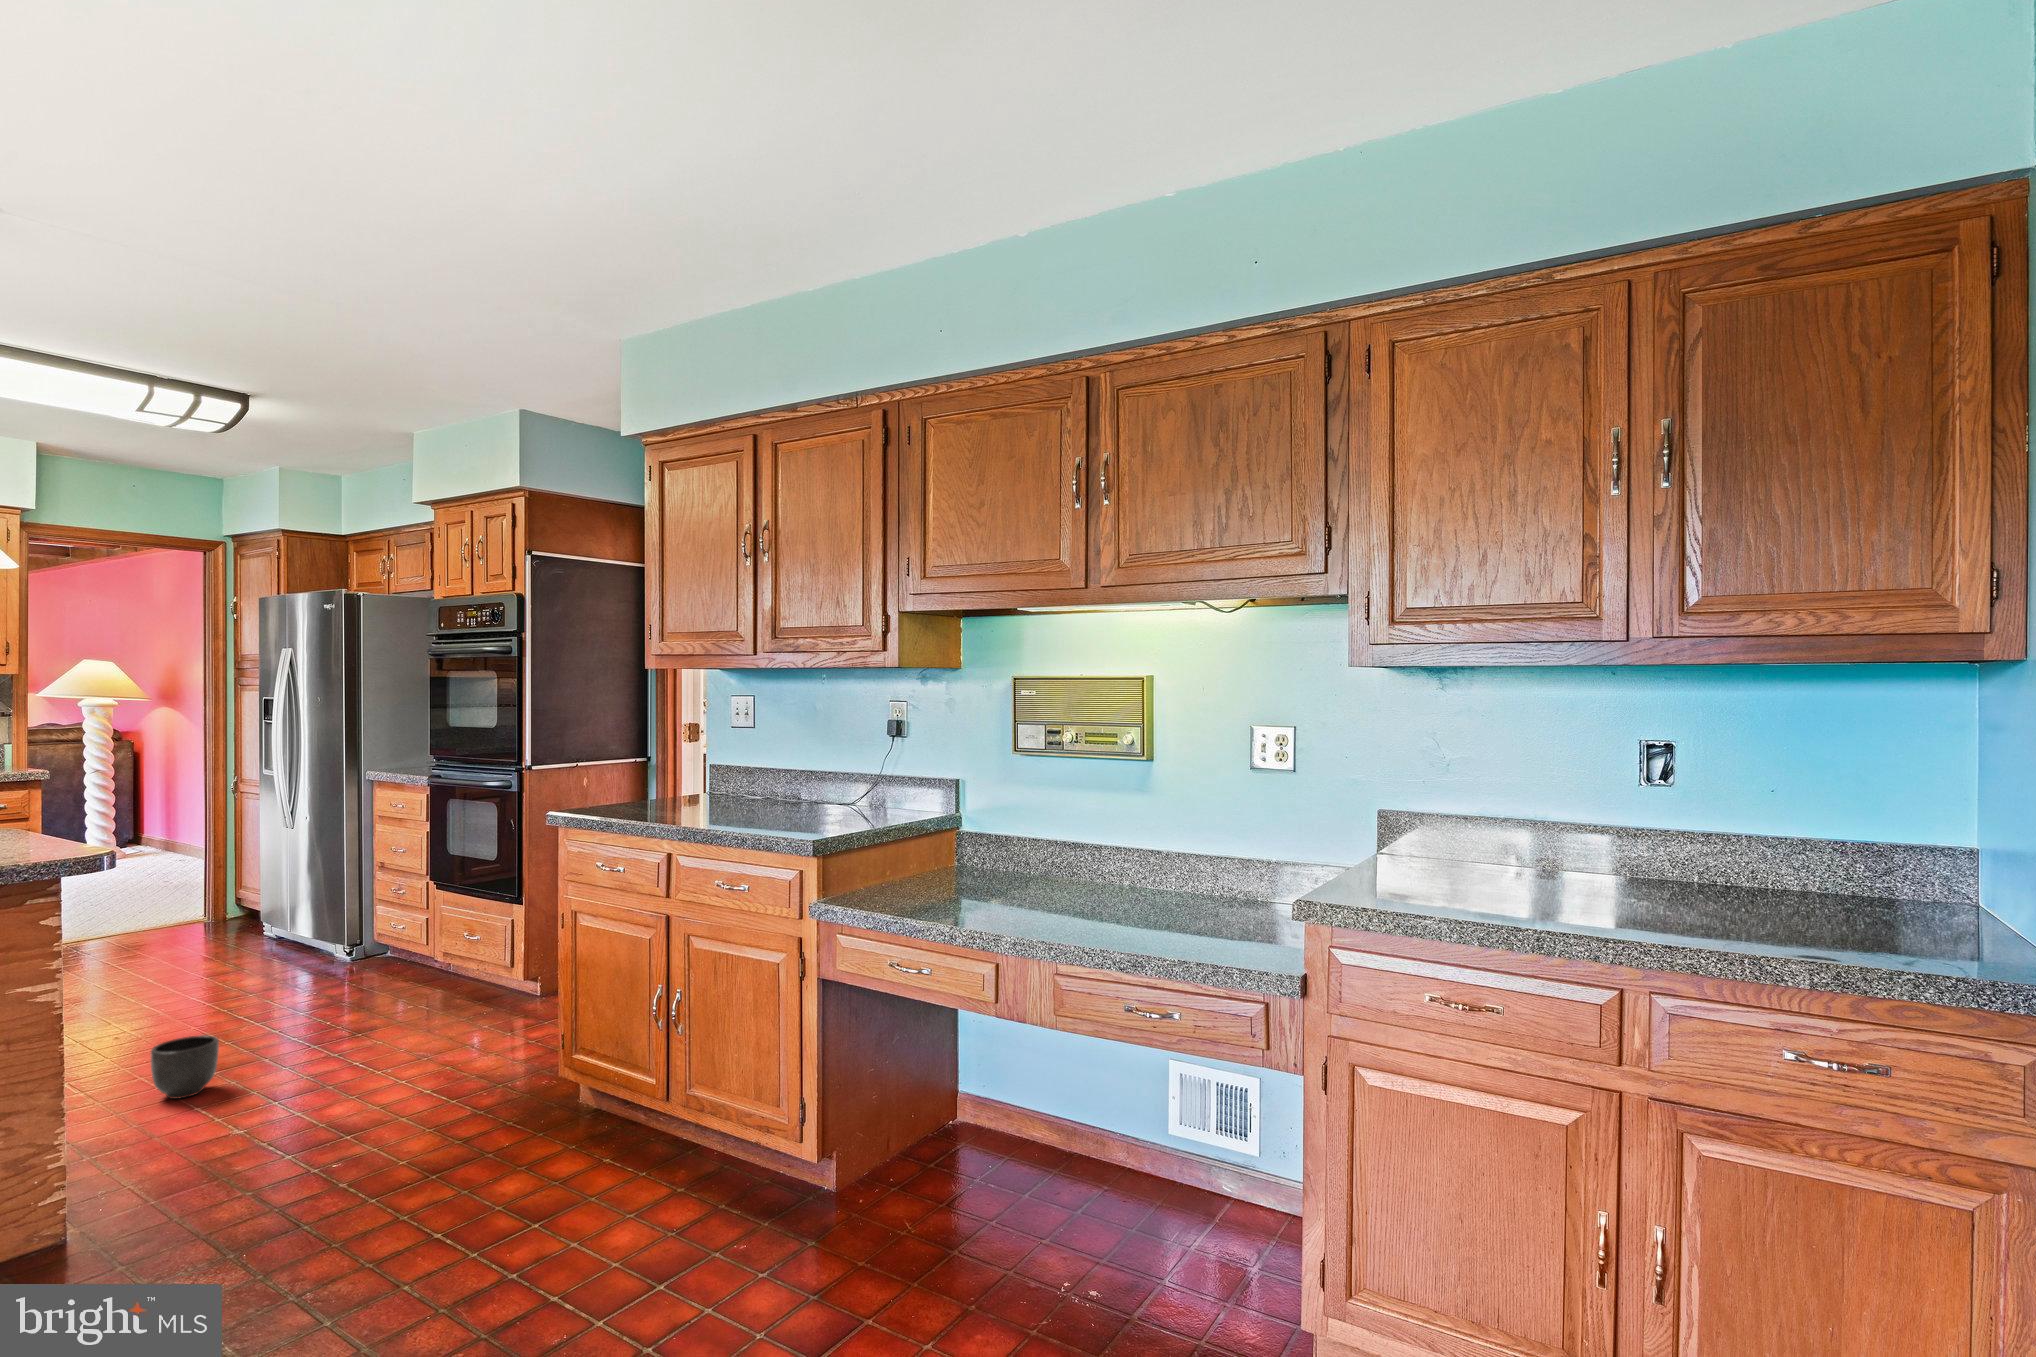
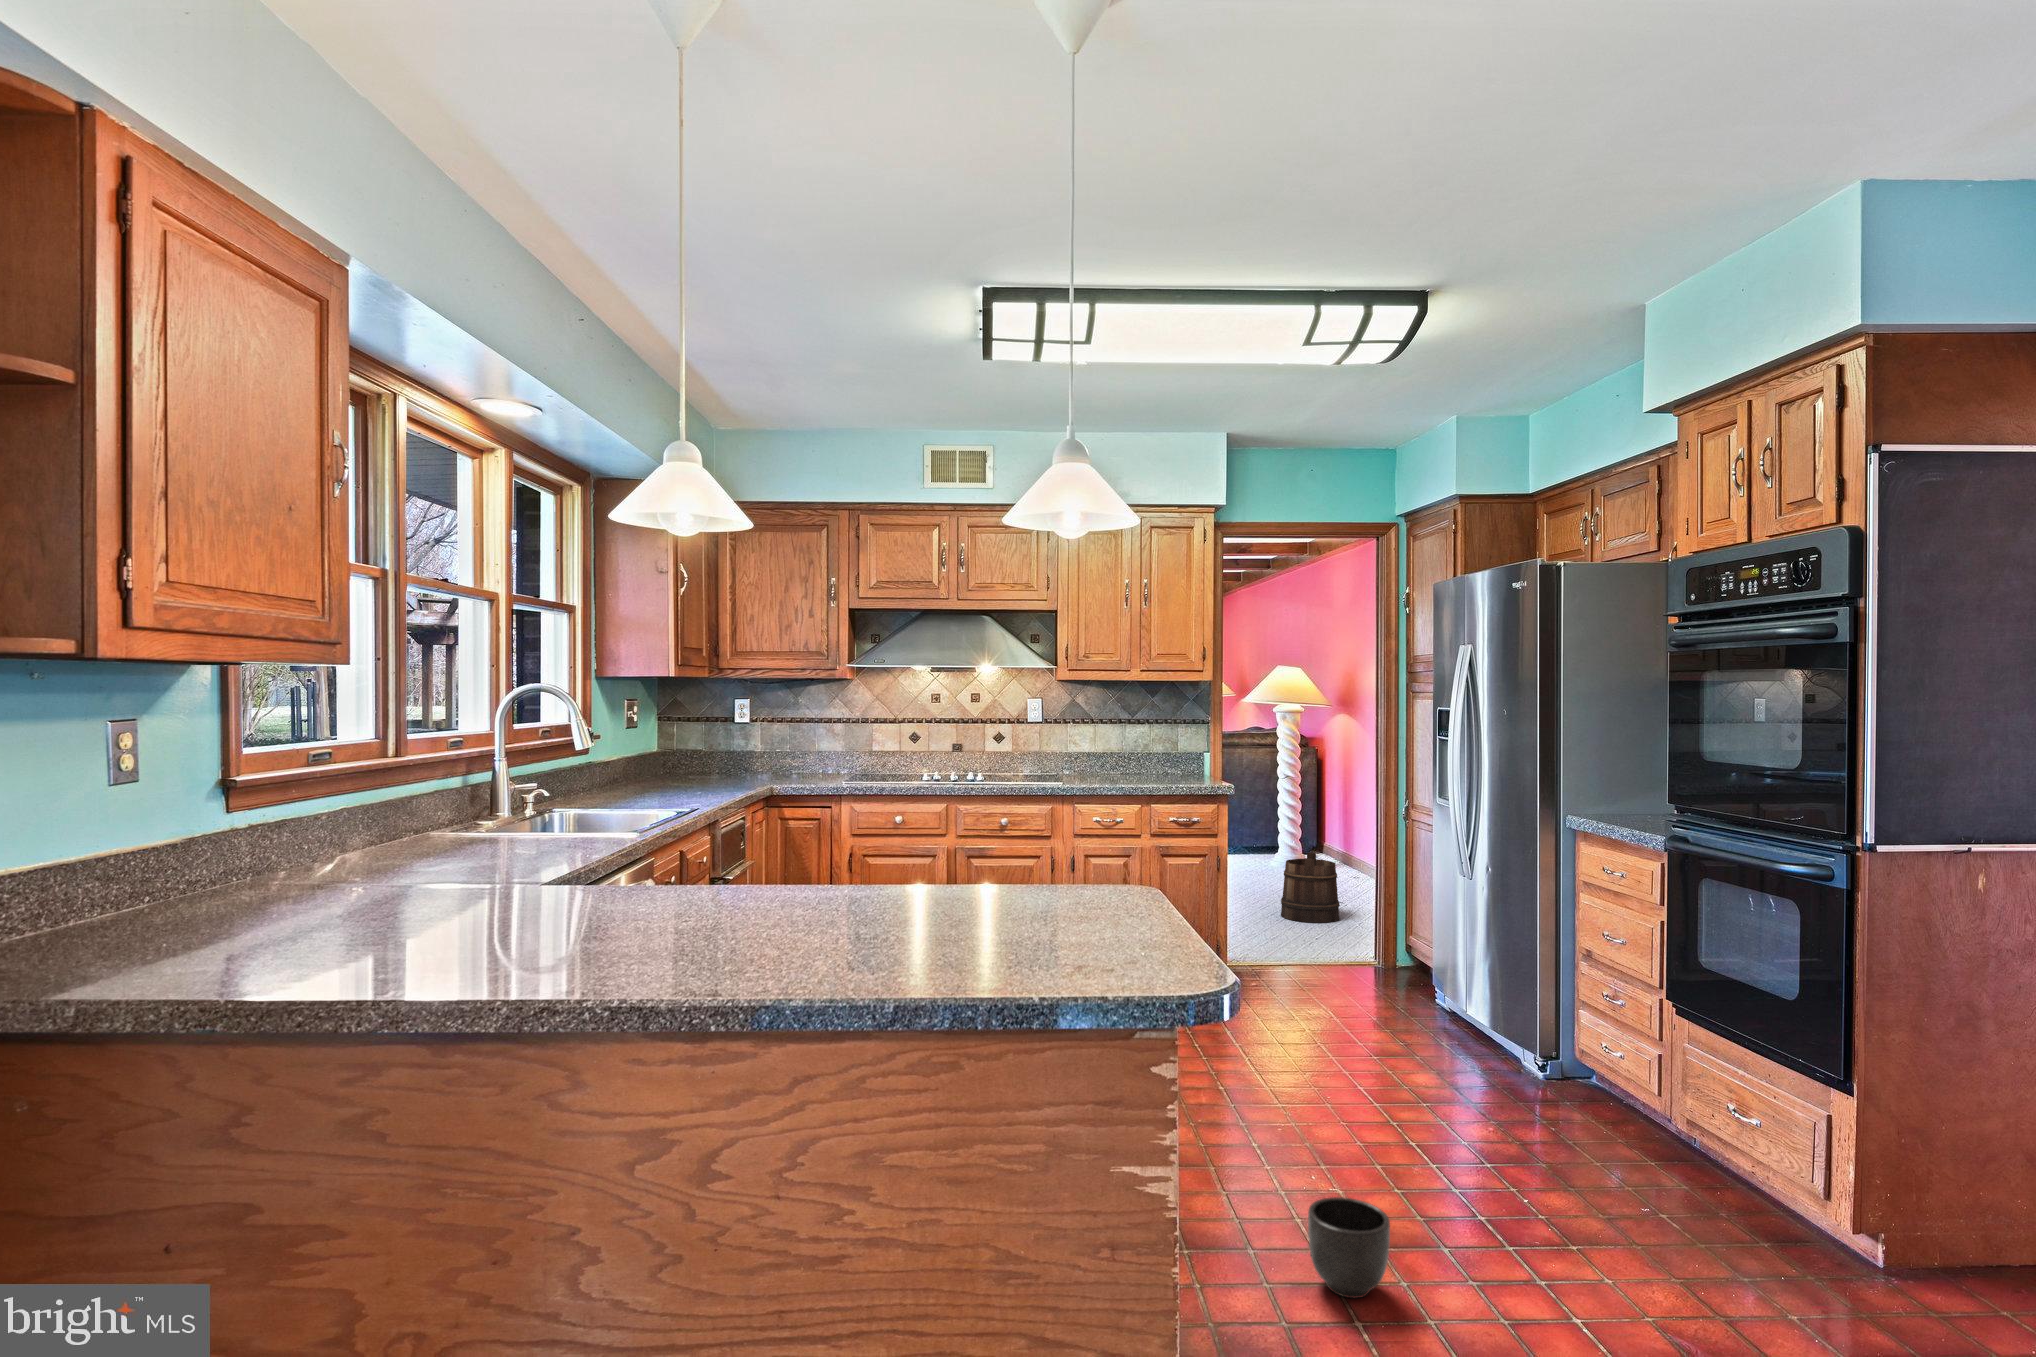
bucket: none [96,838,165,903] -> present [1281,853,1340,923]

